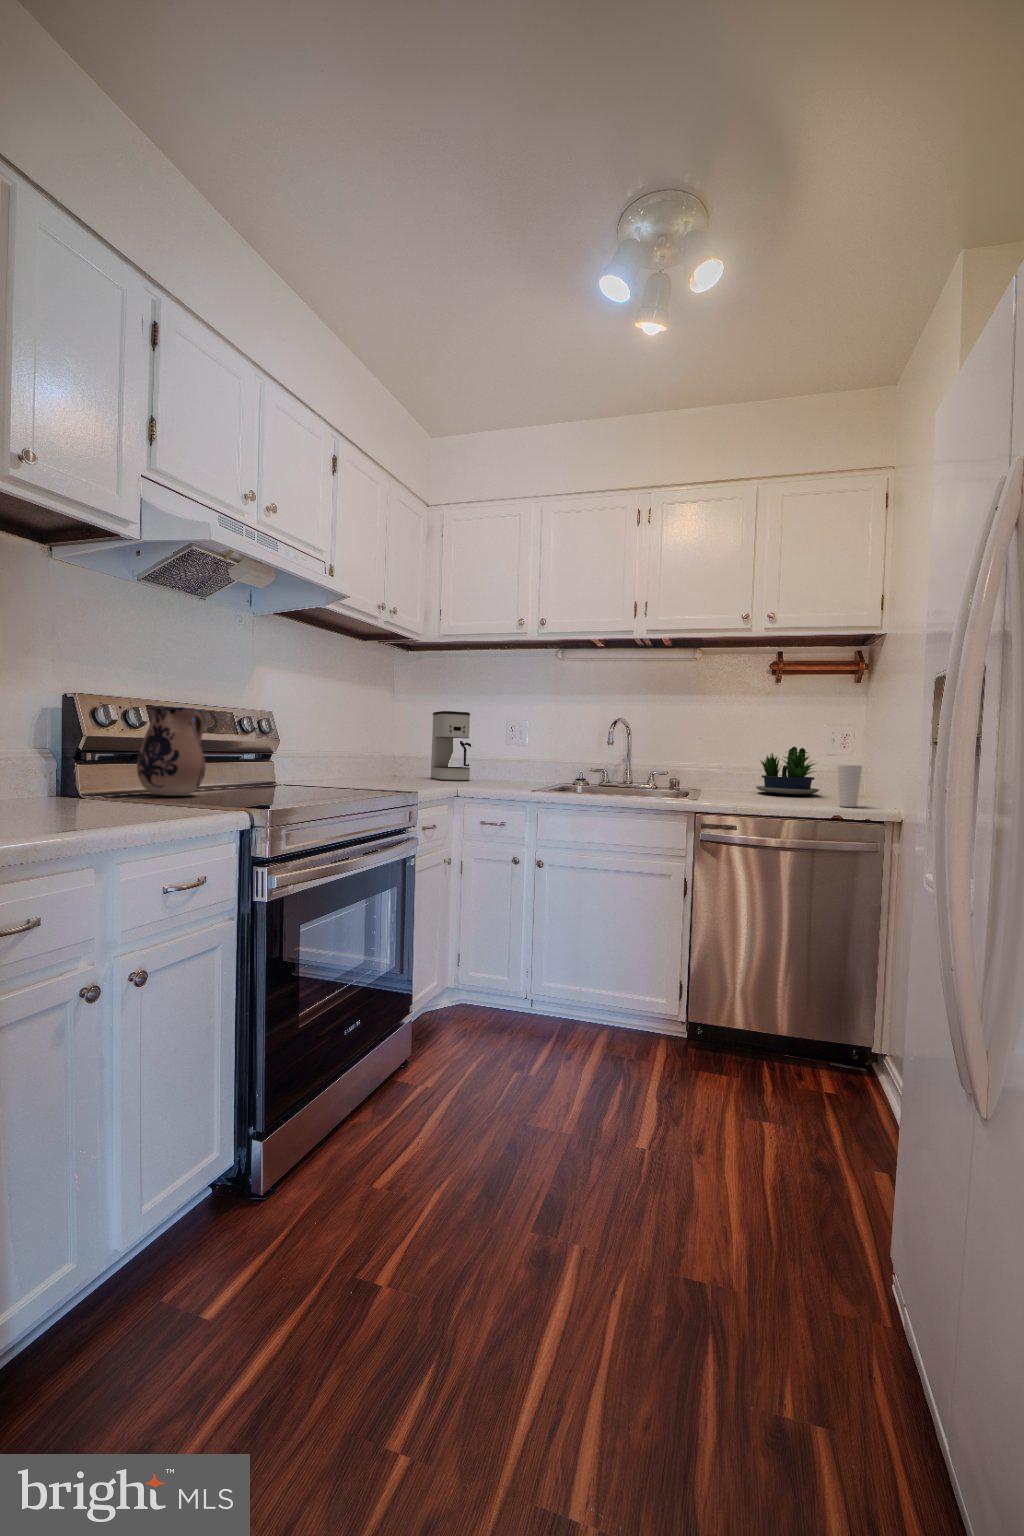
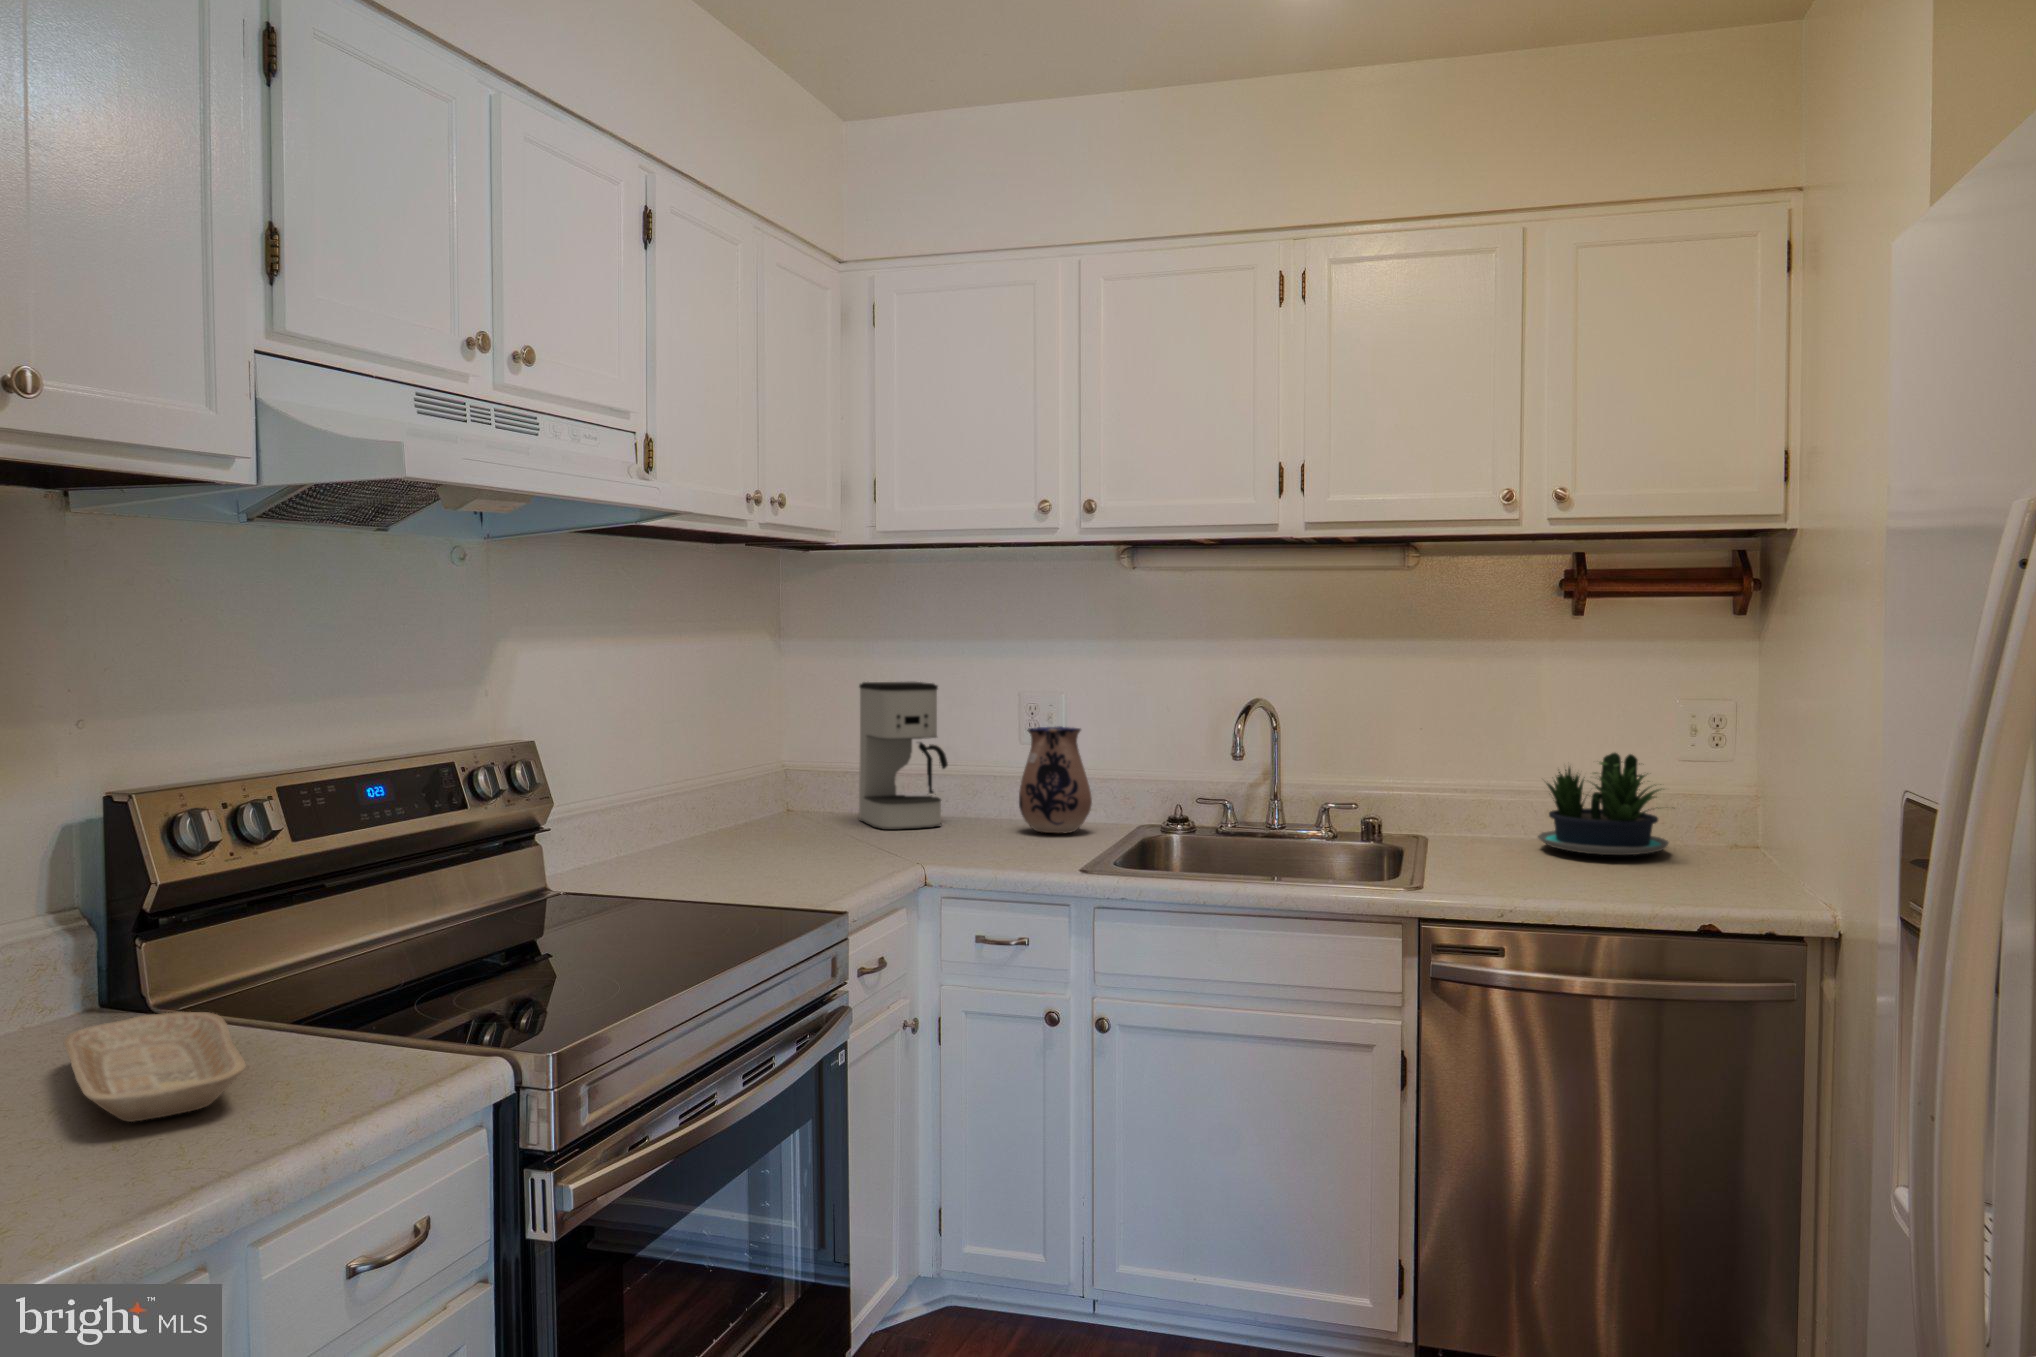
ceramic pitcher: present [137,707,206,796] -> present [1019,726,1092,834]
cup: present [837,765,862,807] -> none [1706,810,1759,901]
tray: none [34,788,119,816] -> present [64,1012,246,1122]

